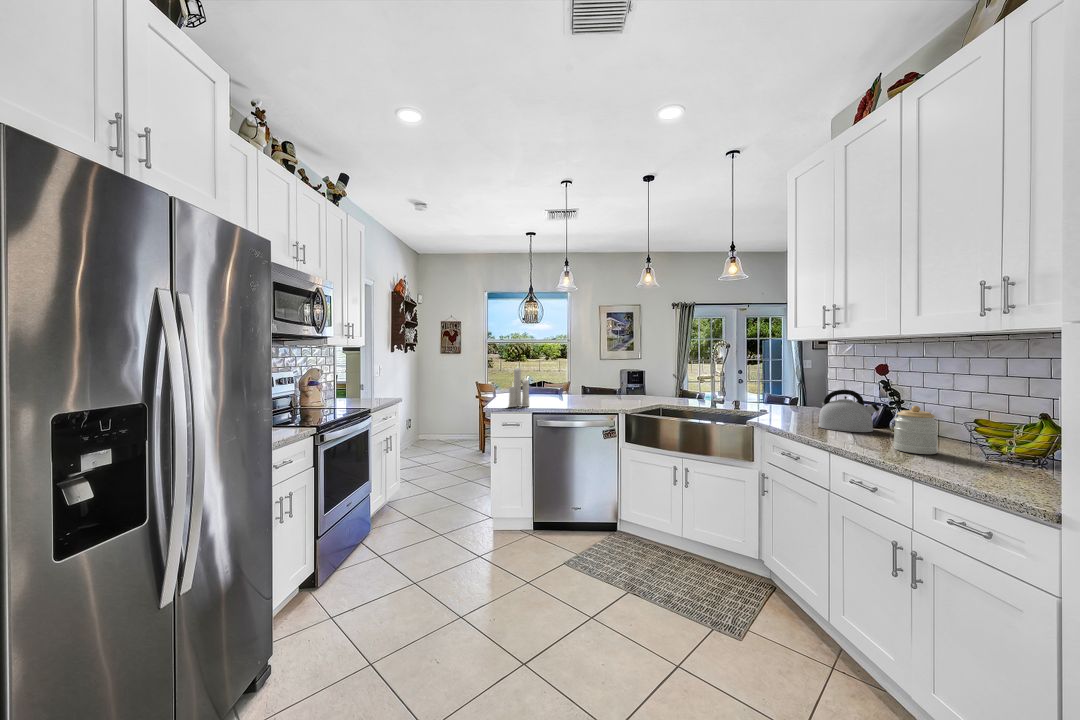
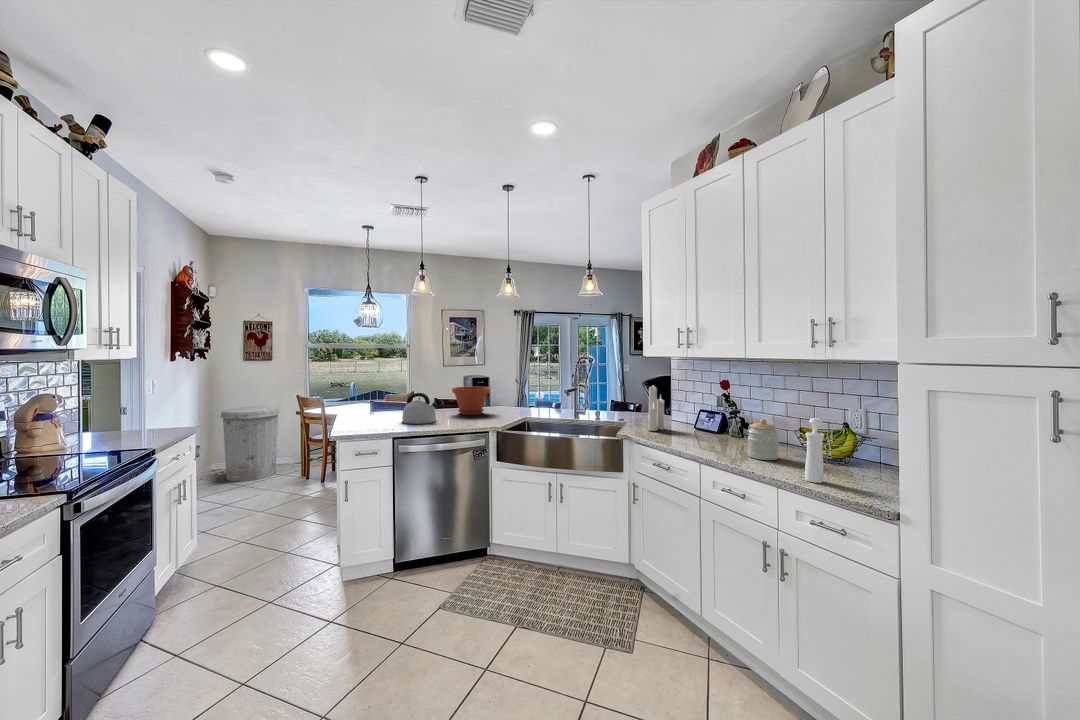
candle: present [509,367,529,407] -> present [648,386,665,431]
plant pot: none [590,373,626,399] -> present [452,387,490,415]
trash can: none [425,389,466,447] -> present [220,406,280,481]
kettle: present [818,390,879,432] -> present [402,393,438,424]
pepper mill: none [953,403,989,479] -> present [805,418,824,483]

